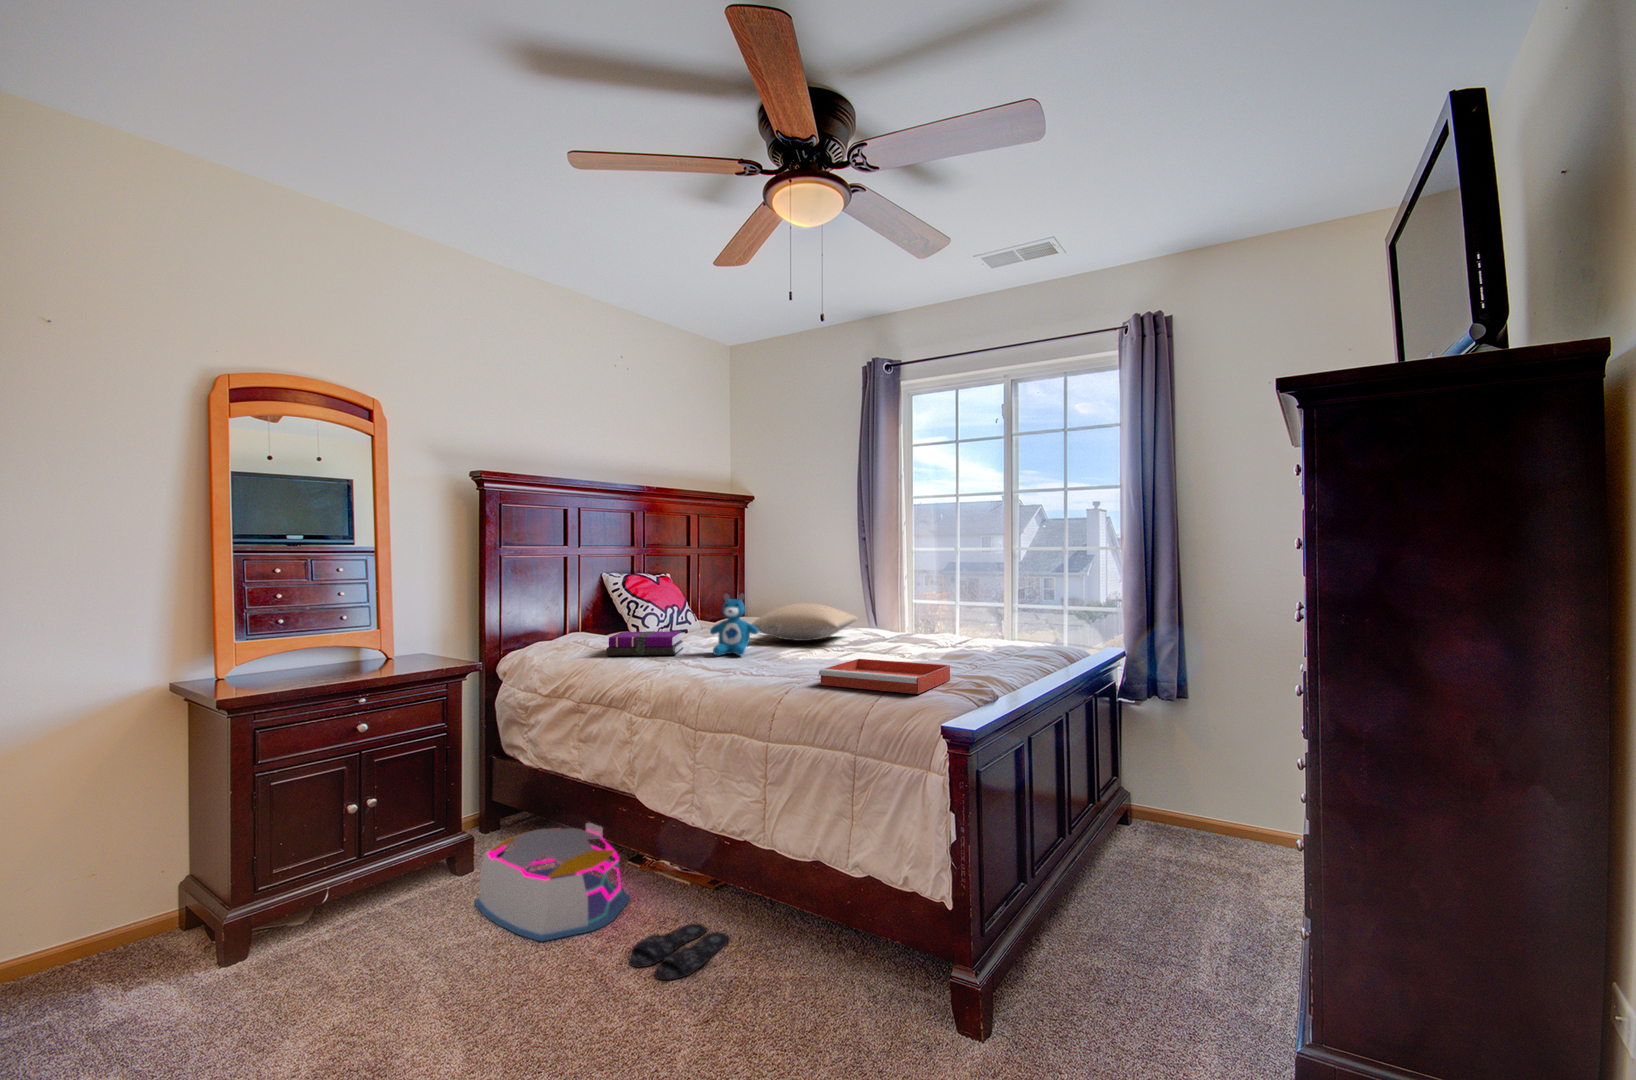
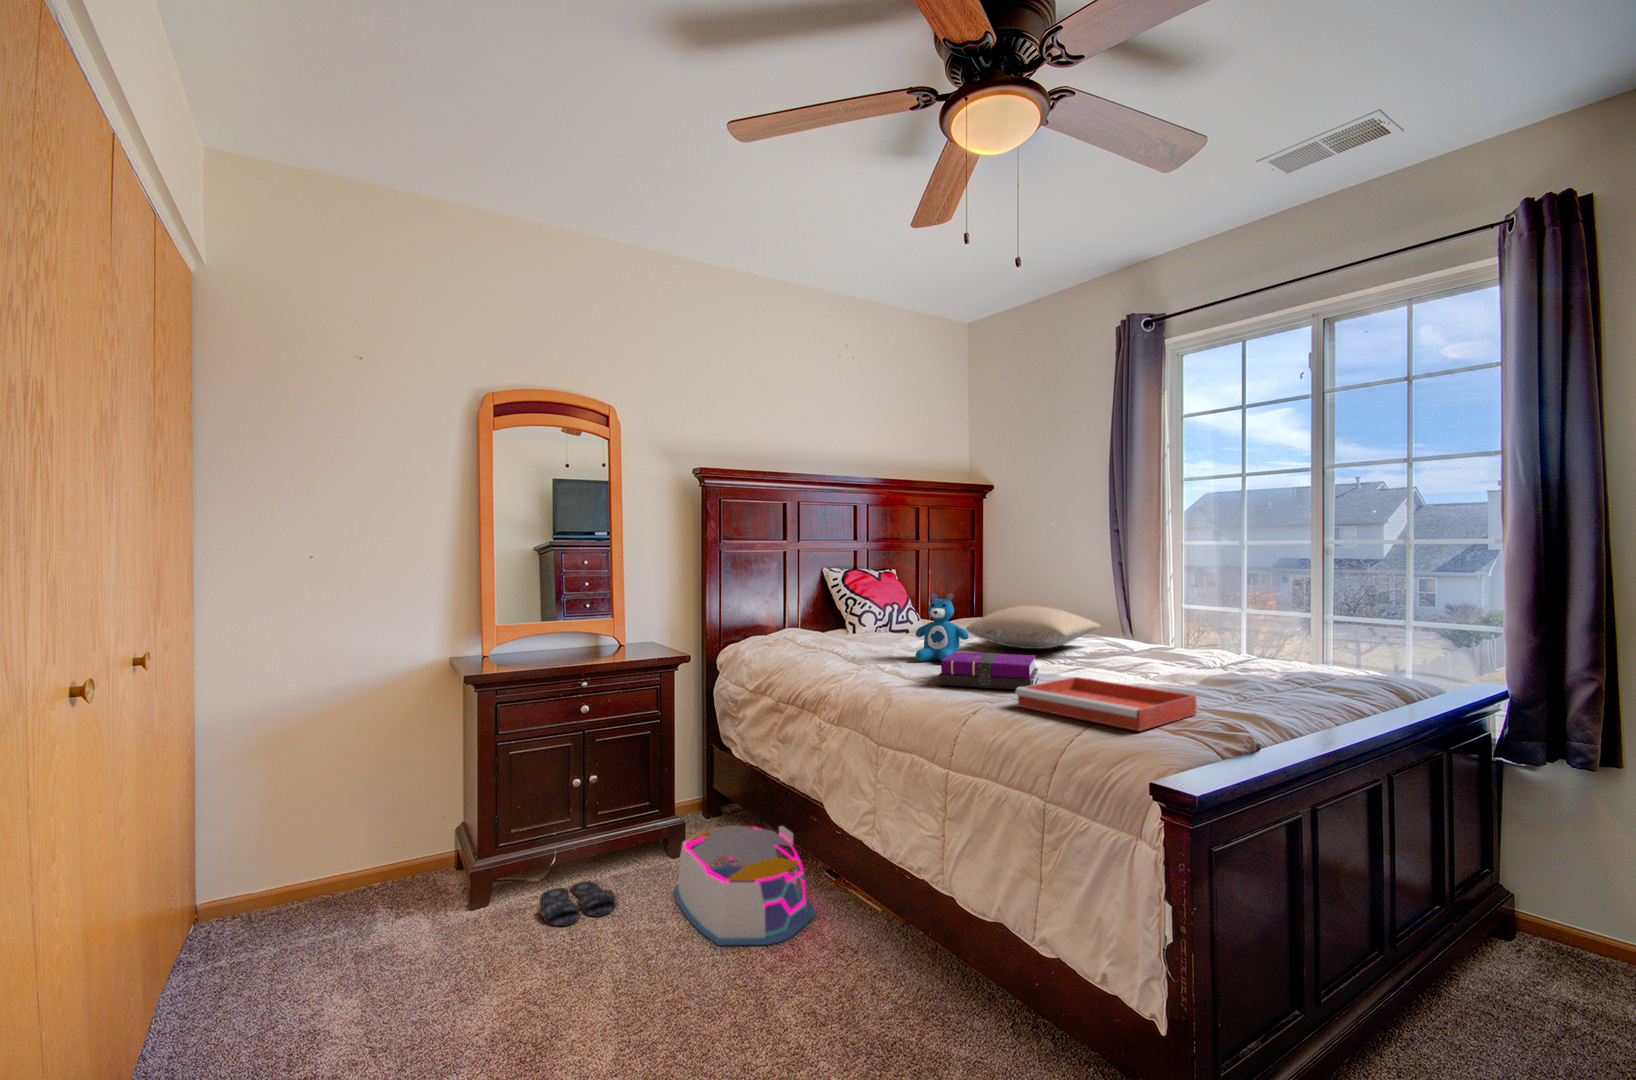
notebook: present [606,631,683,656] -> present [939,652,1038,689]
slippers: present [629,924,728,980] -> present [539,881,615,926]

